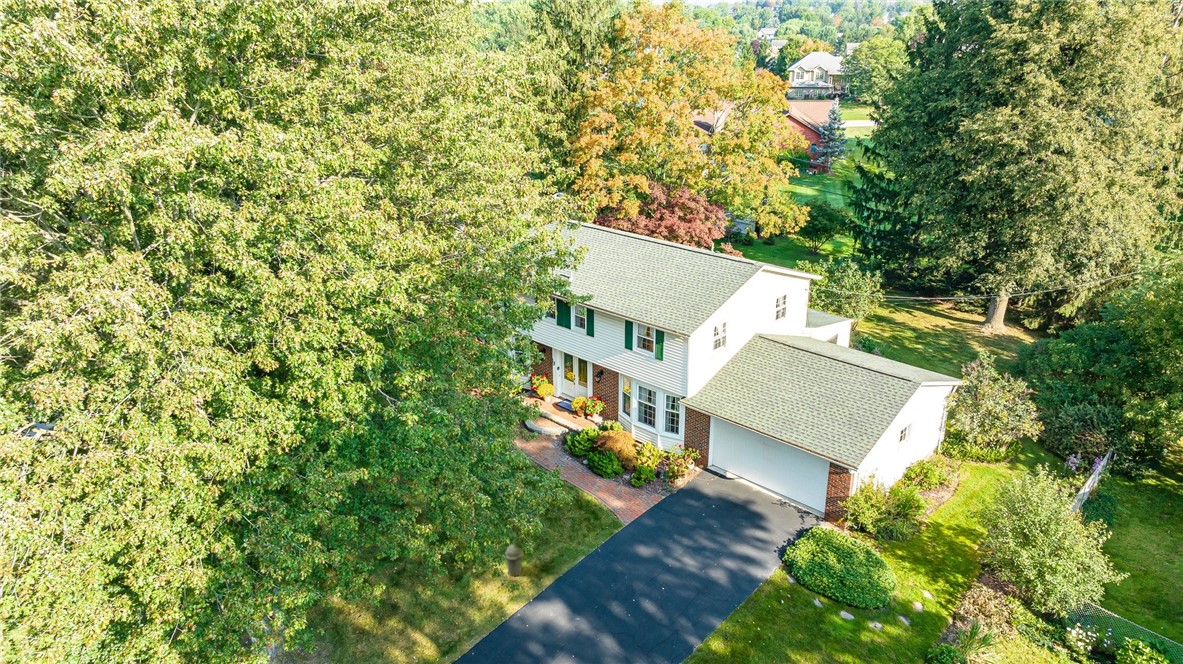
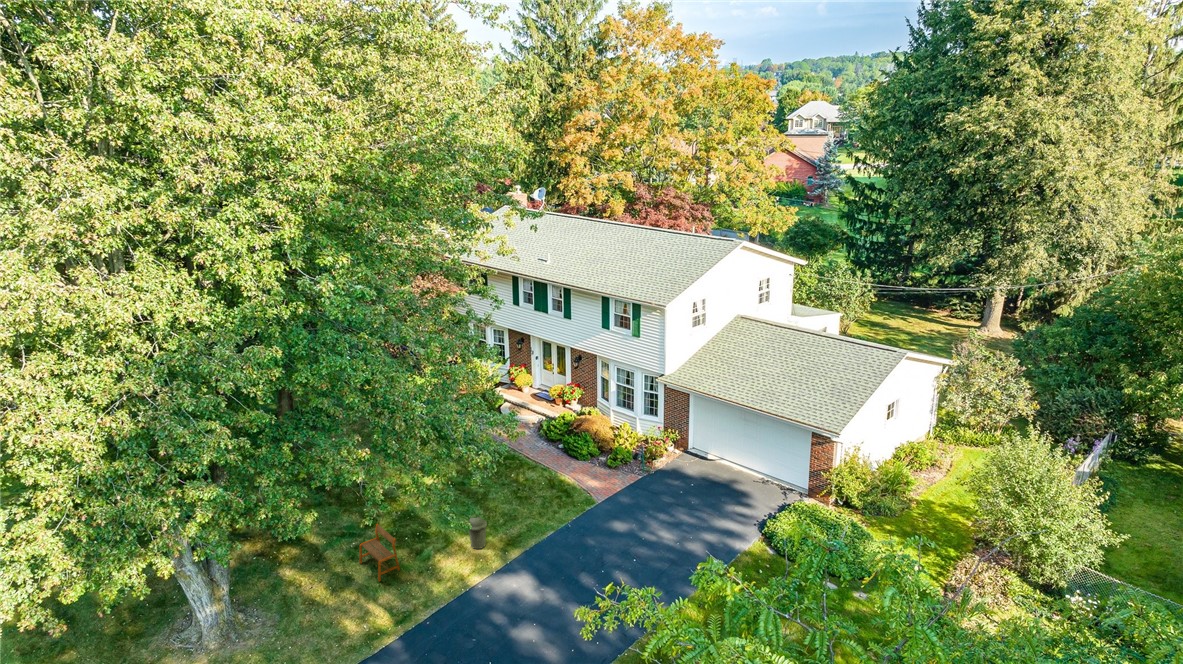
bench: none [405,555,444,612] -> present [359,524,400,581]

